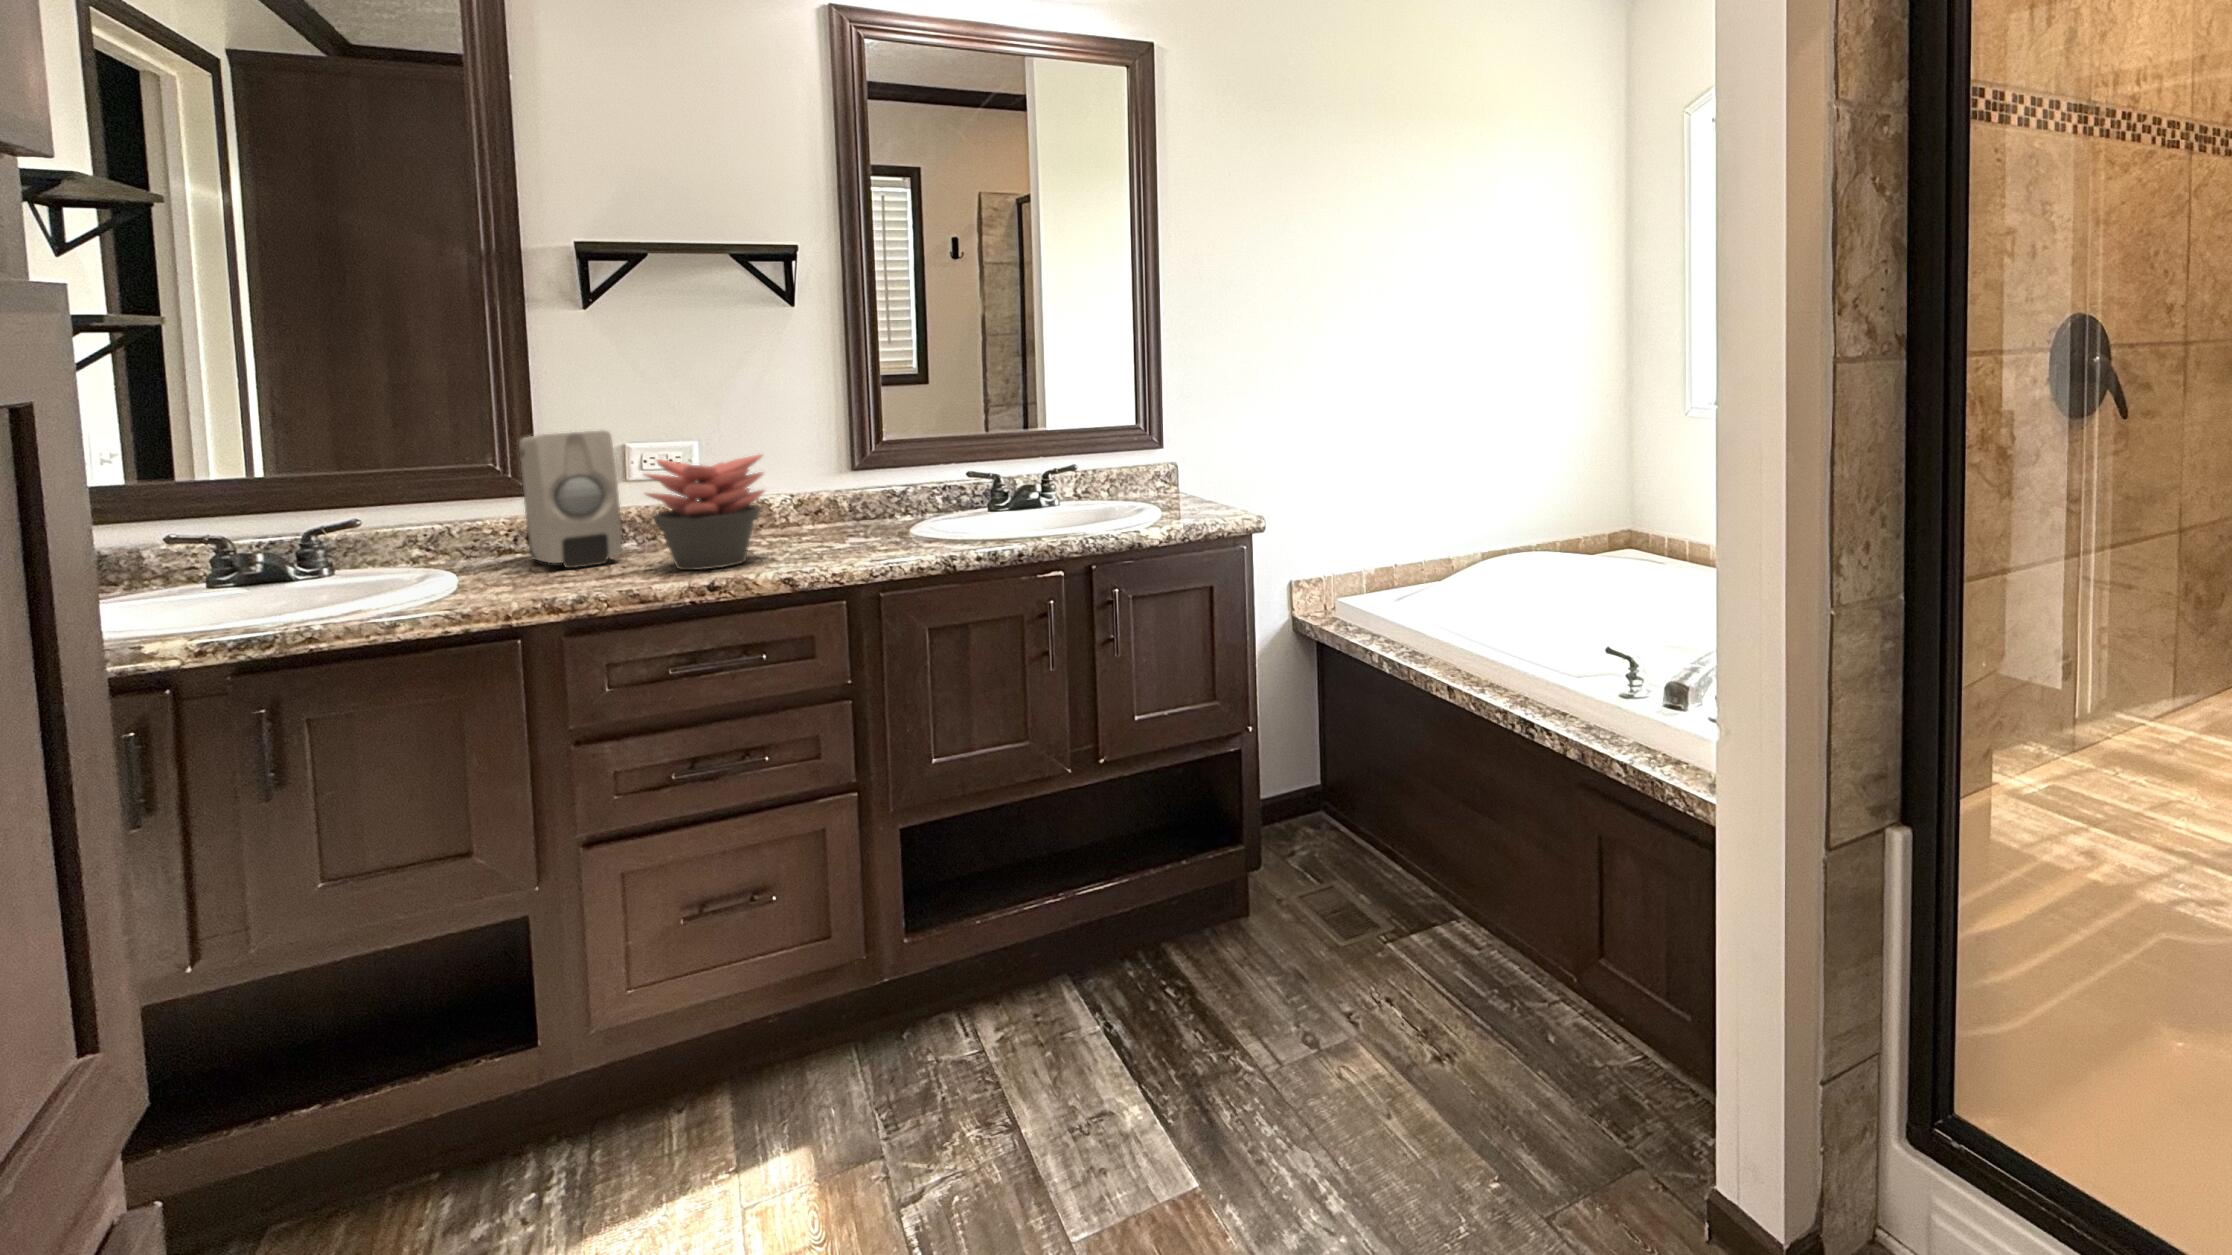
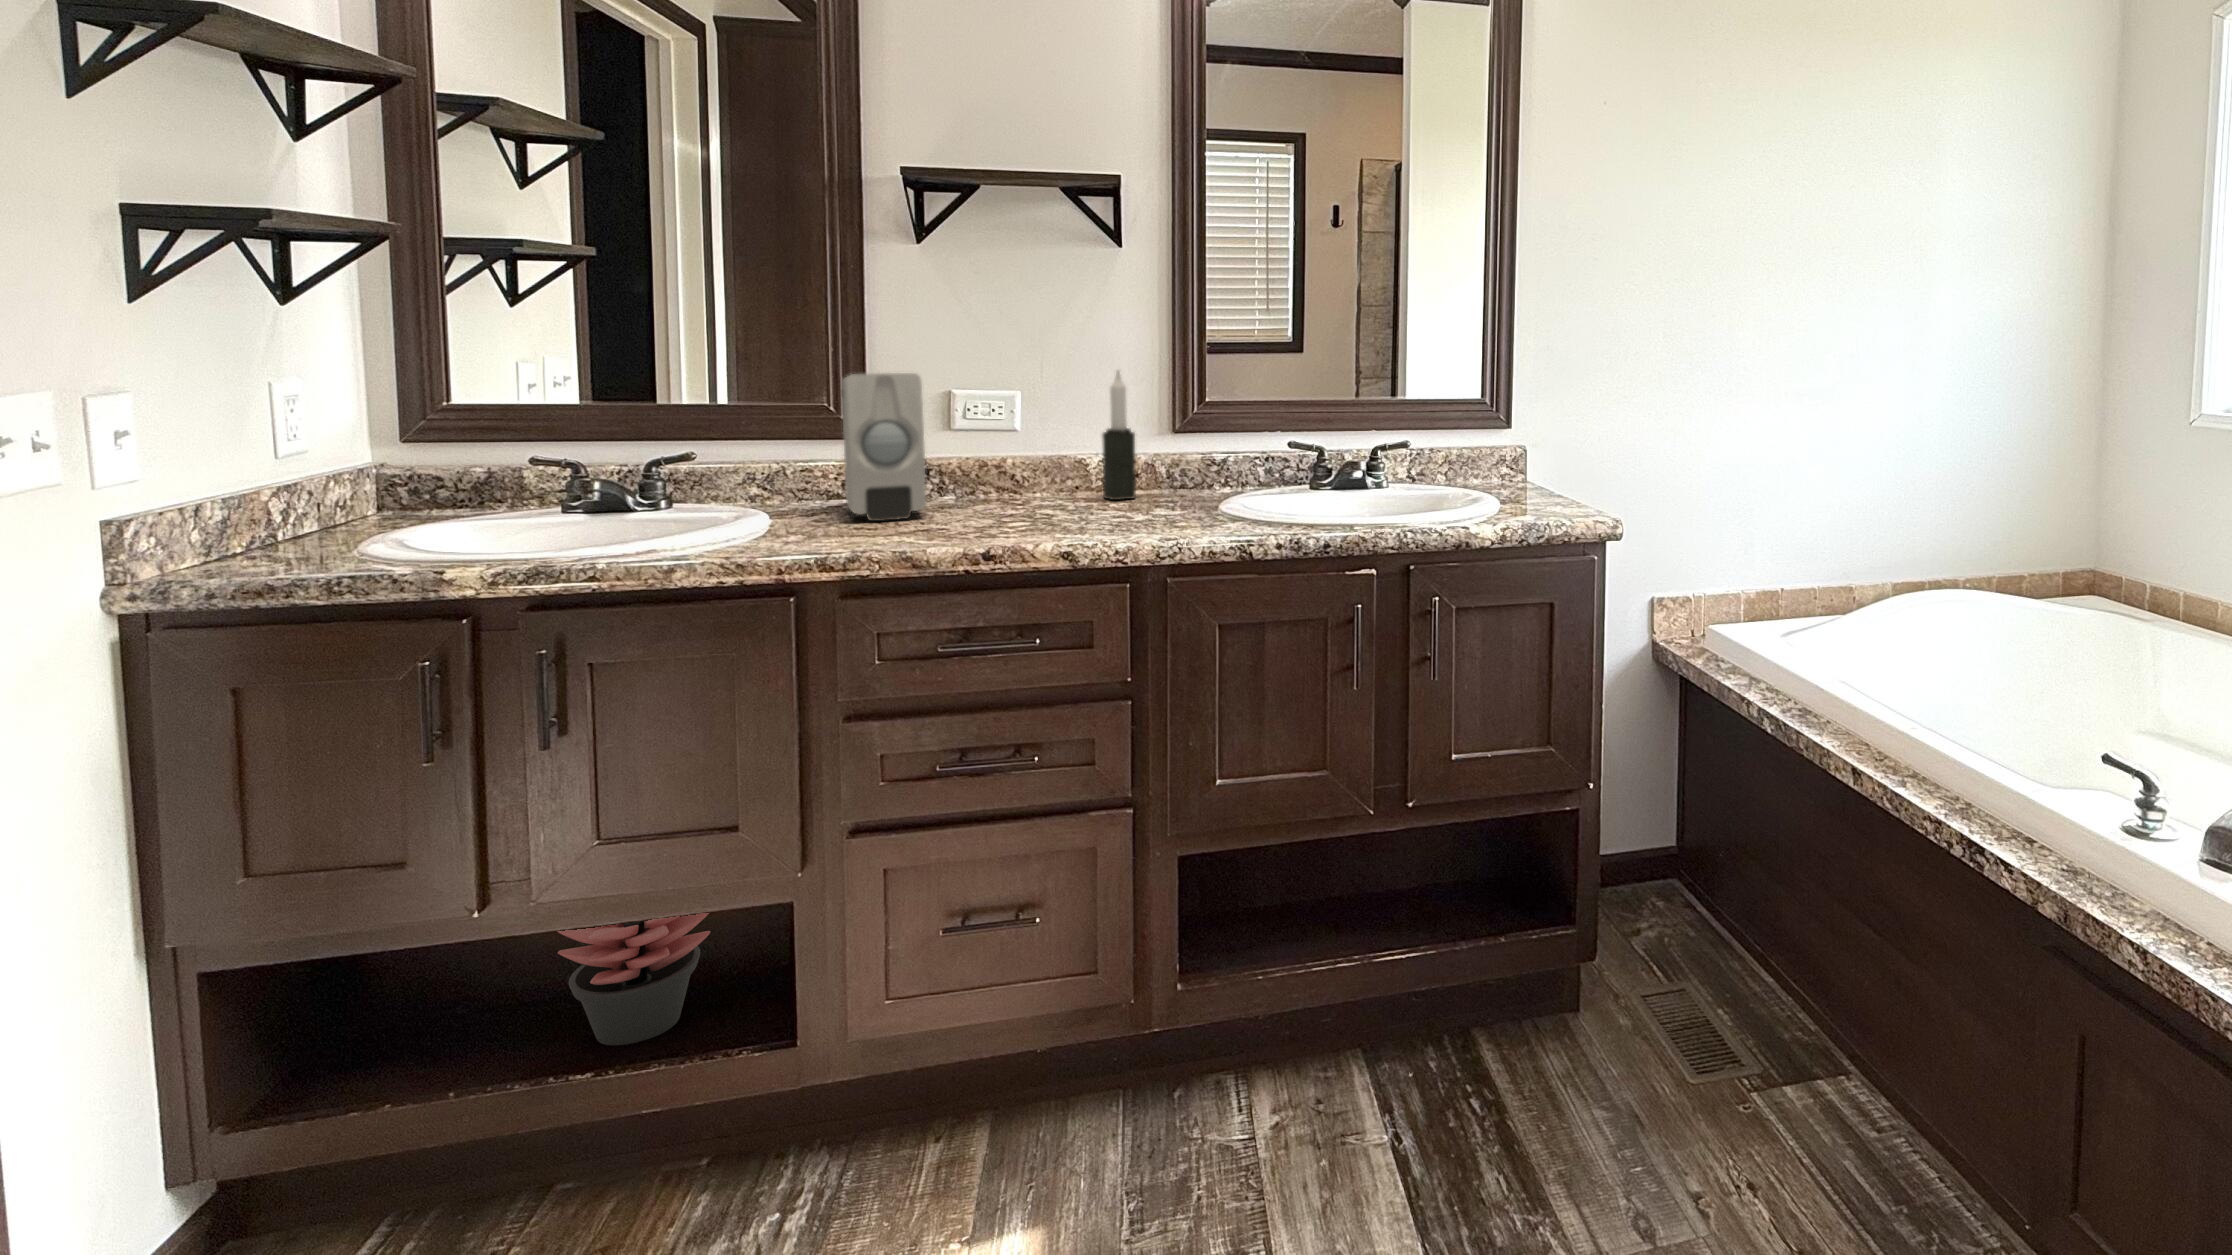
candle: none [784,416,820,533] -> present [1102,370,1136,500]
succulent plant: present [644,455,764,570] -> present [557,913,710,1045]

